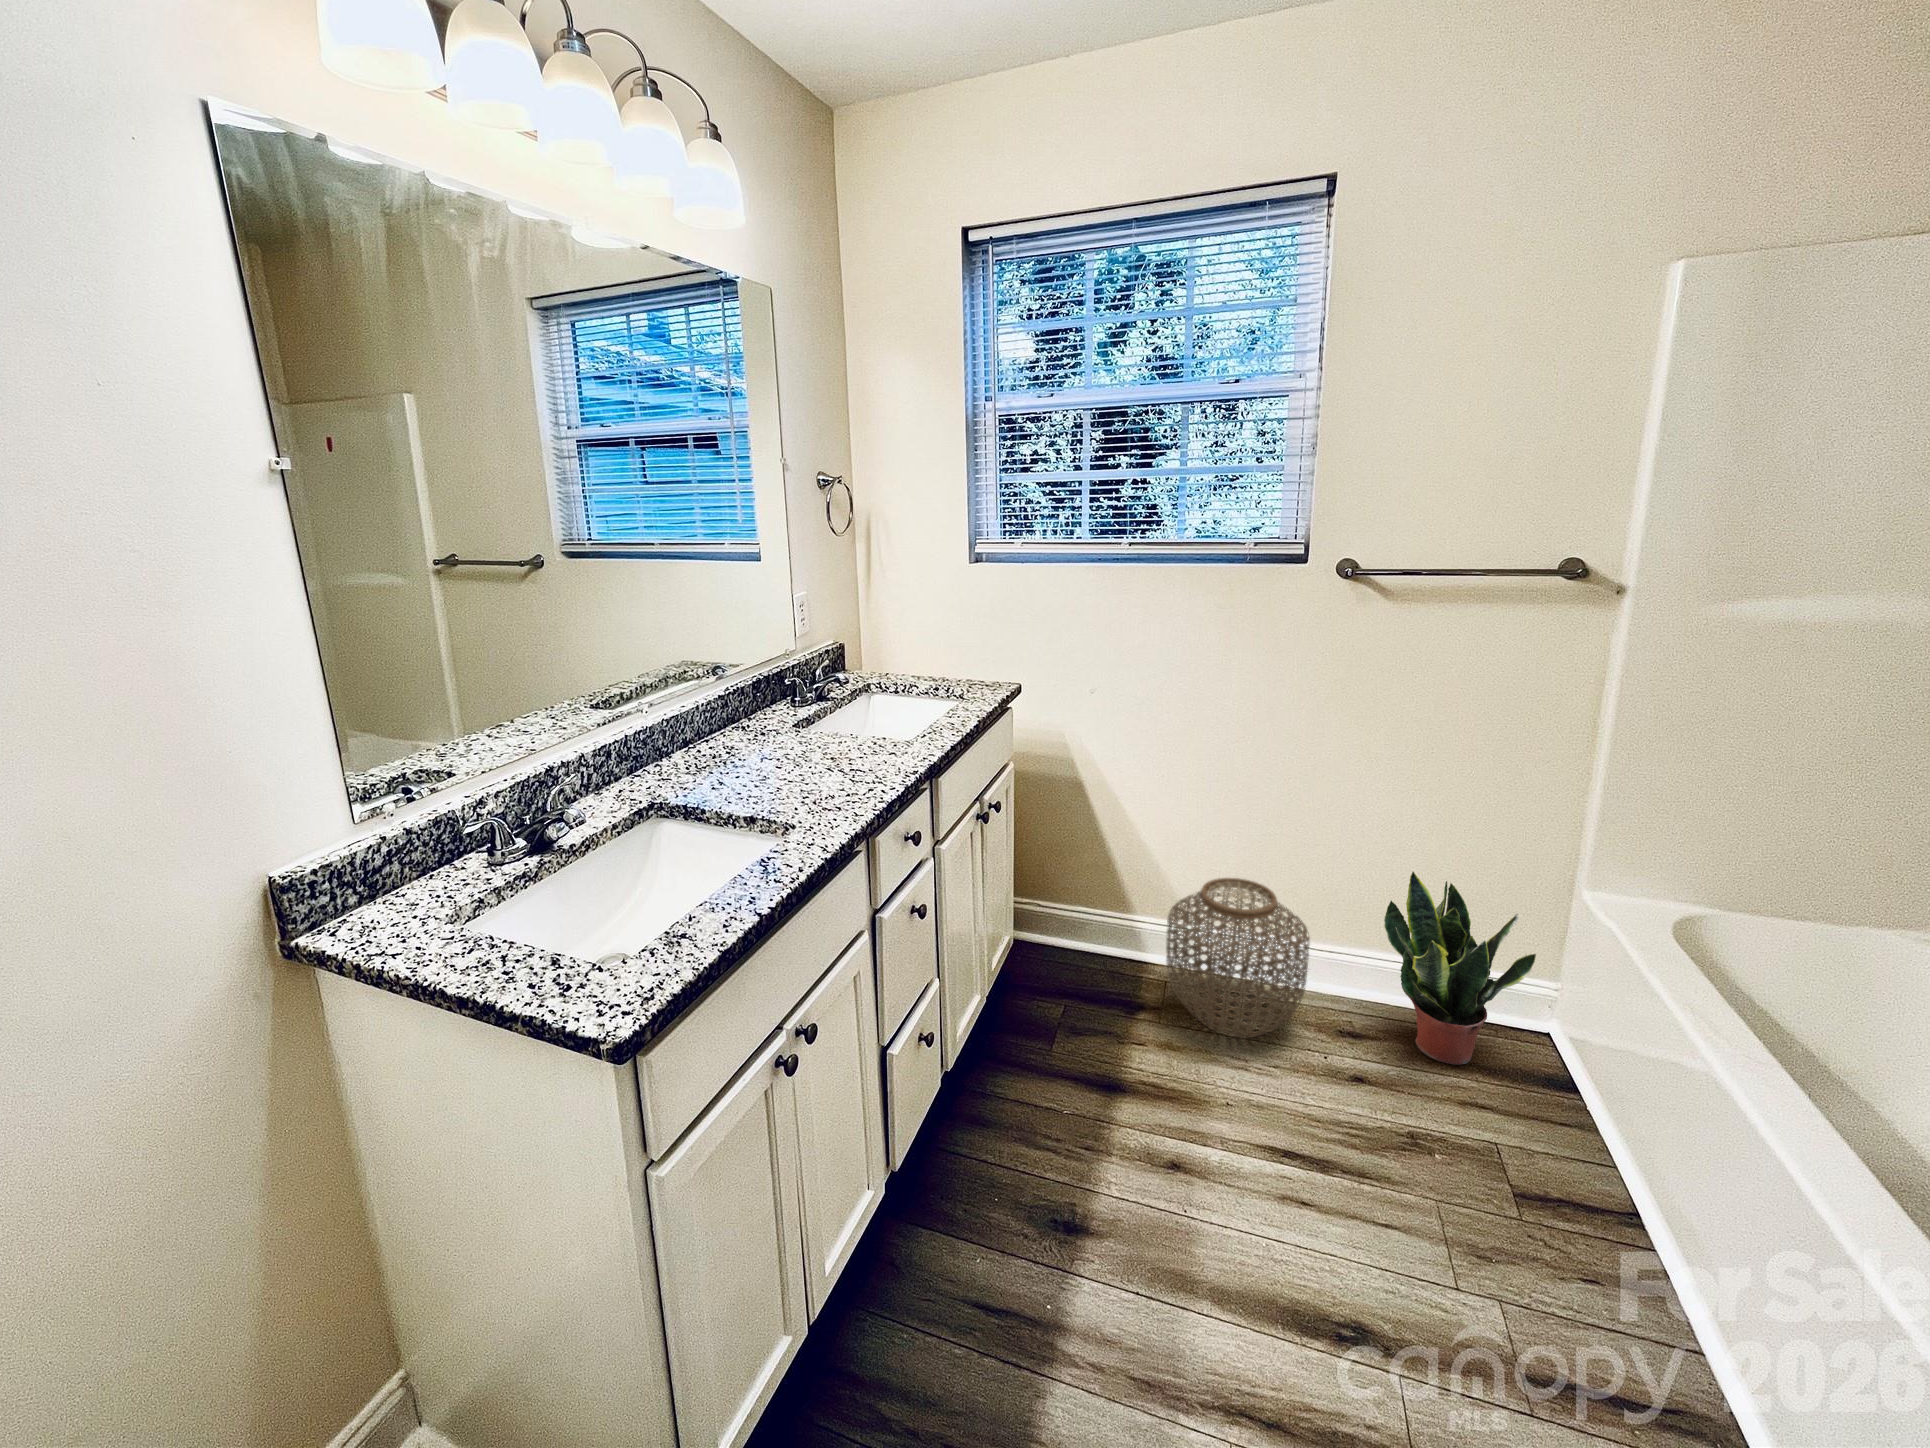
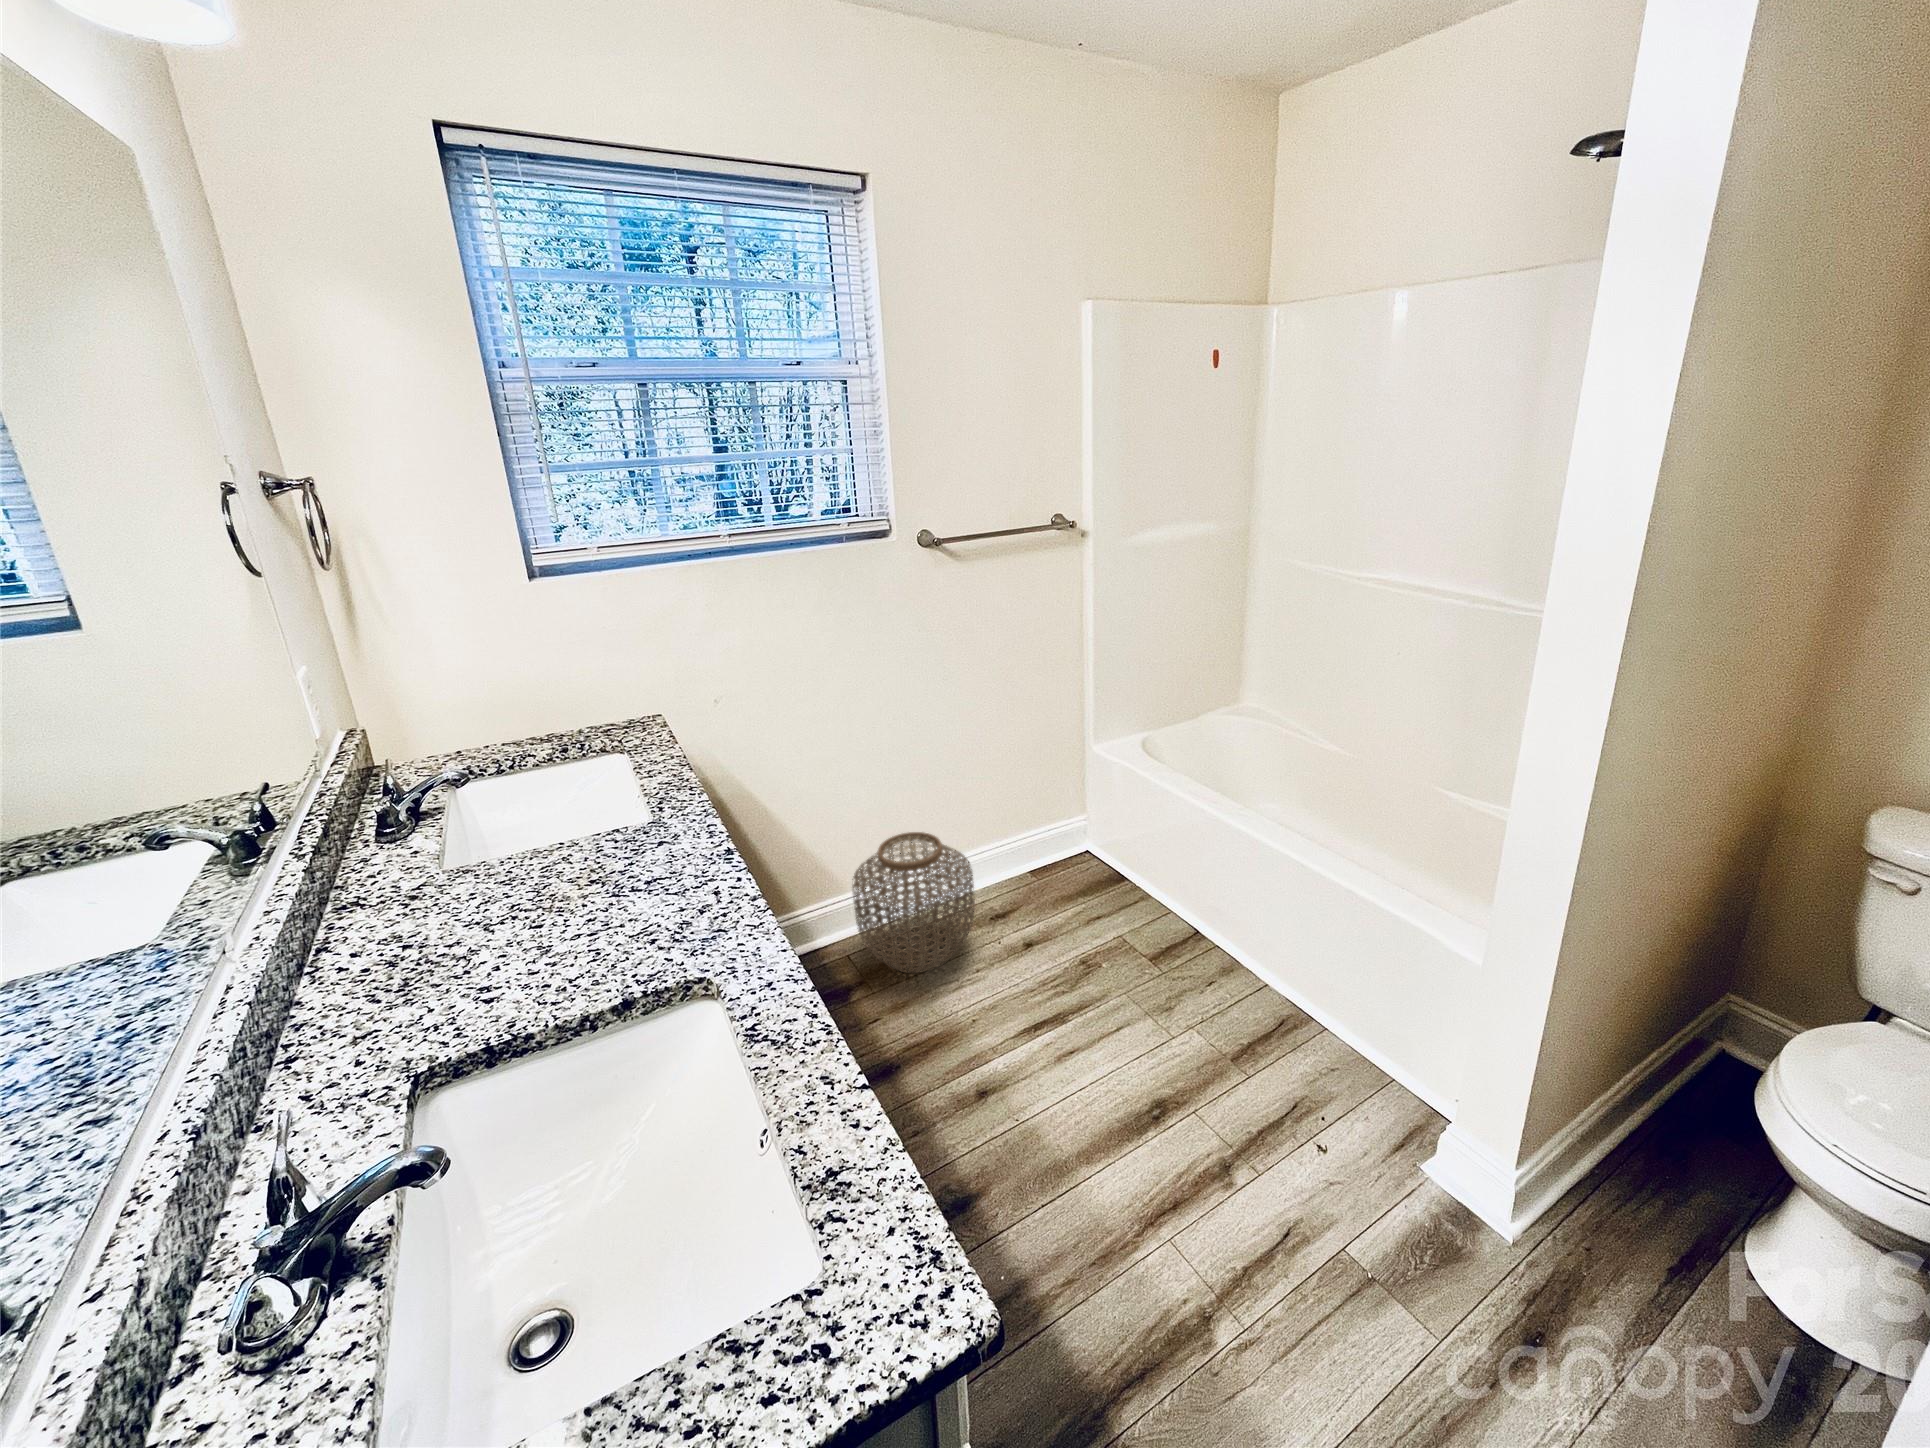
potted plant: present [1384,872,1536,1065] -> none [999,774,1092,905]

